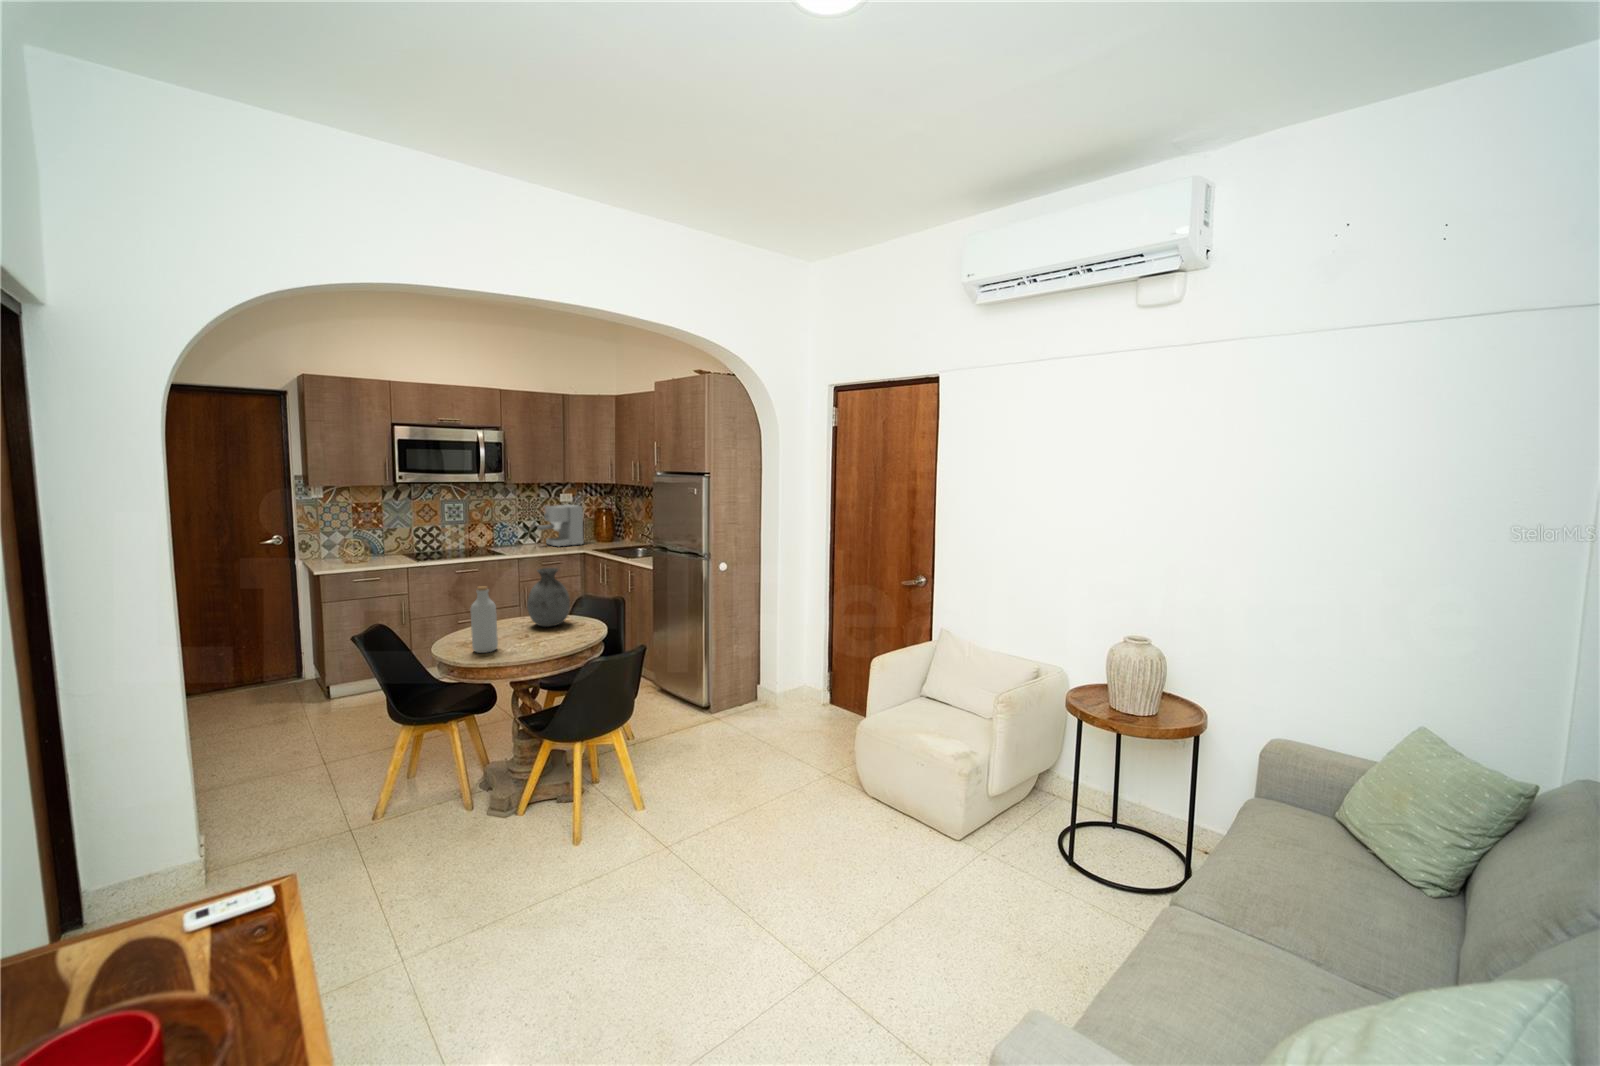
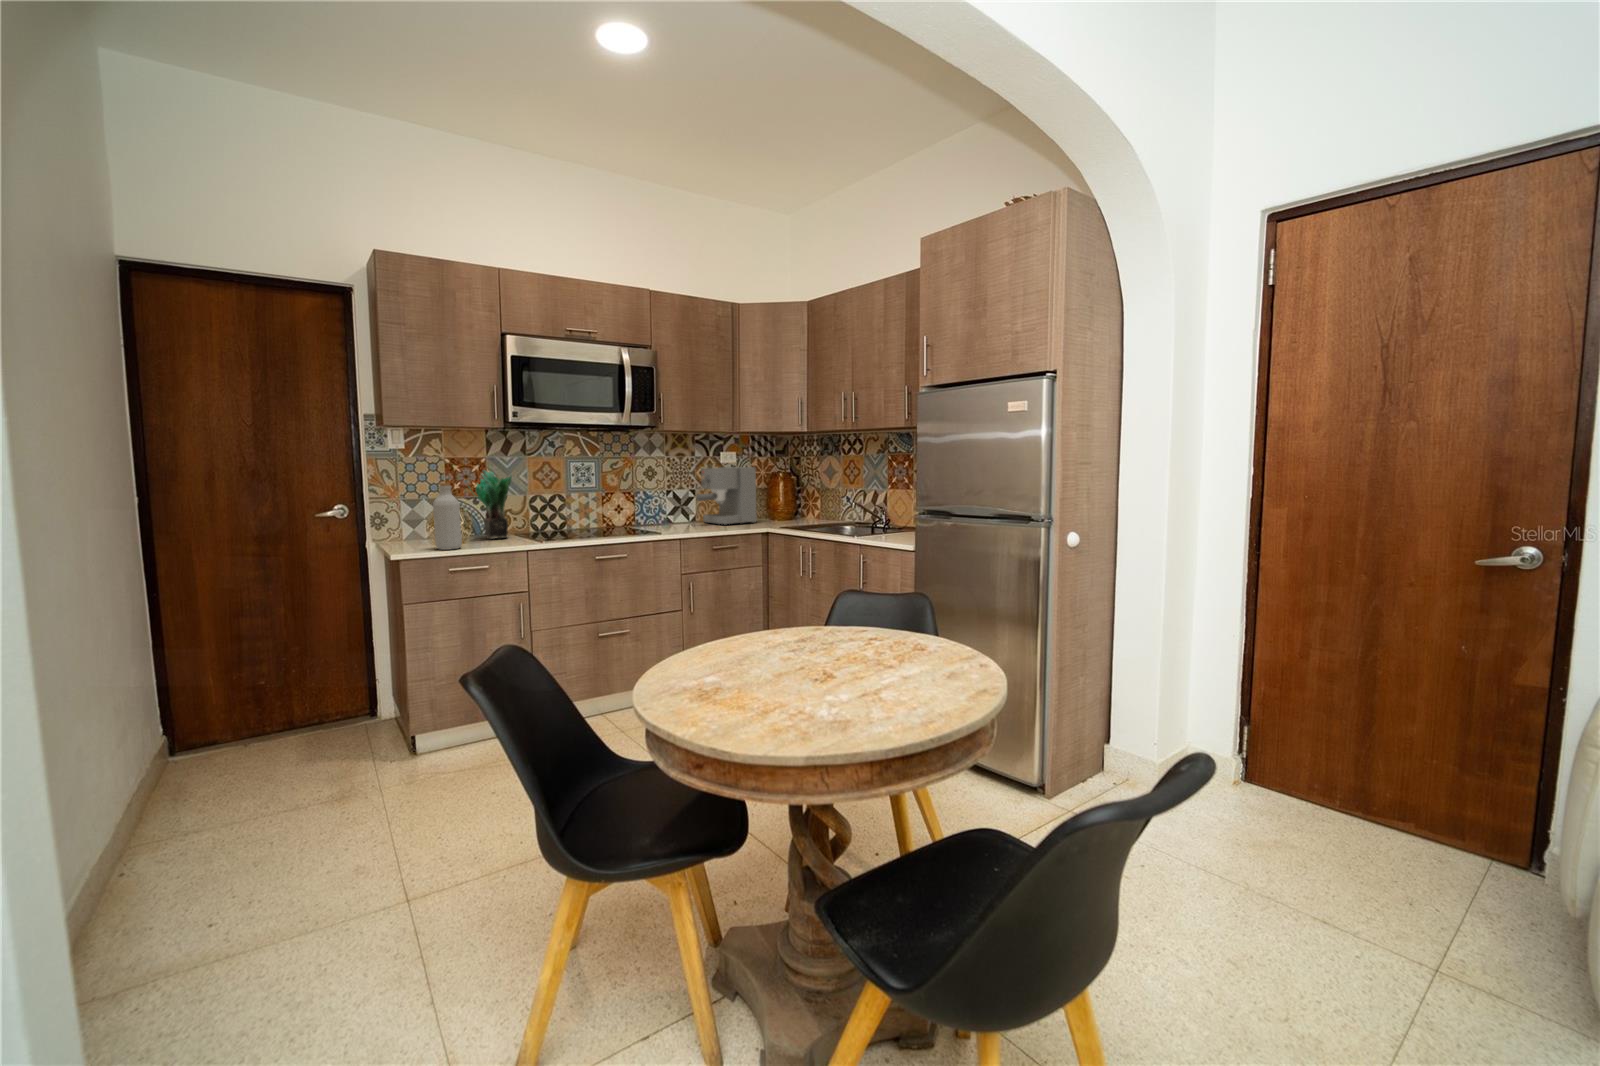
potted plant: none [367,512,399,559] -> present [476,470,512,539]
vase: present [527,568,570,627] -> none [802,530,884,649]
bottle: present [470,586,498,653] -> present [433,483,462,550]

